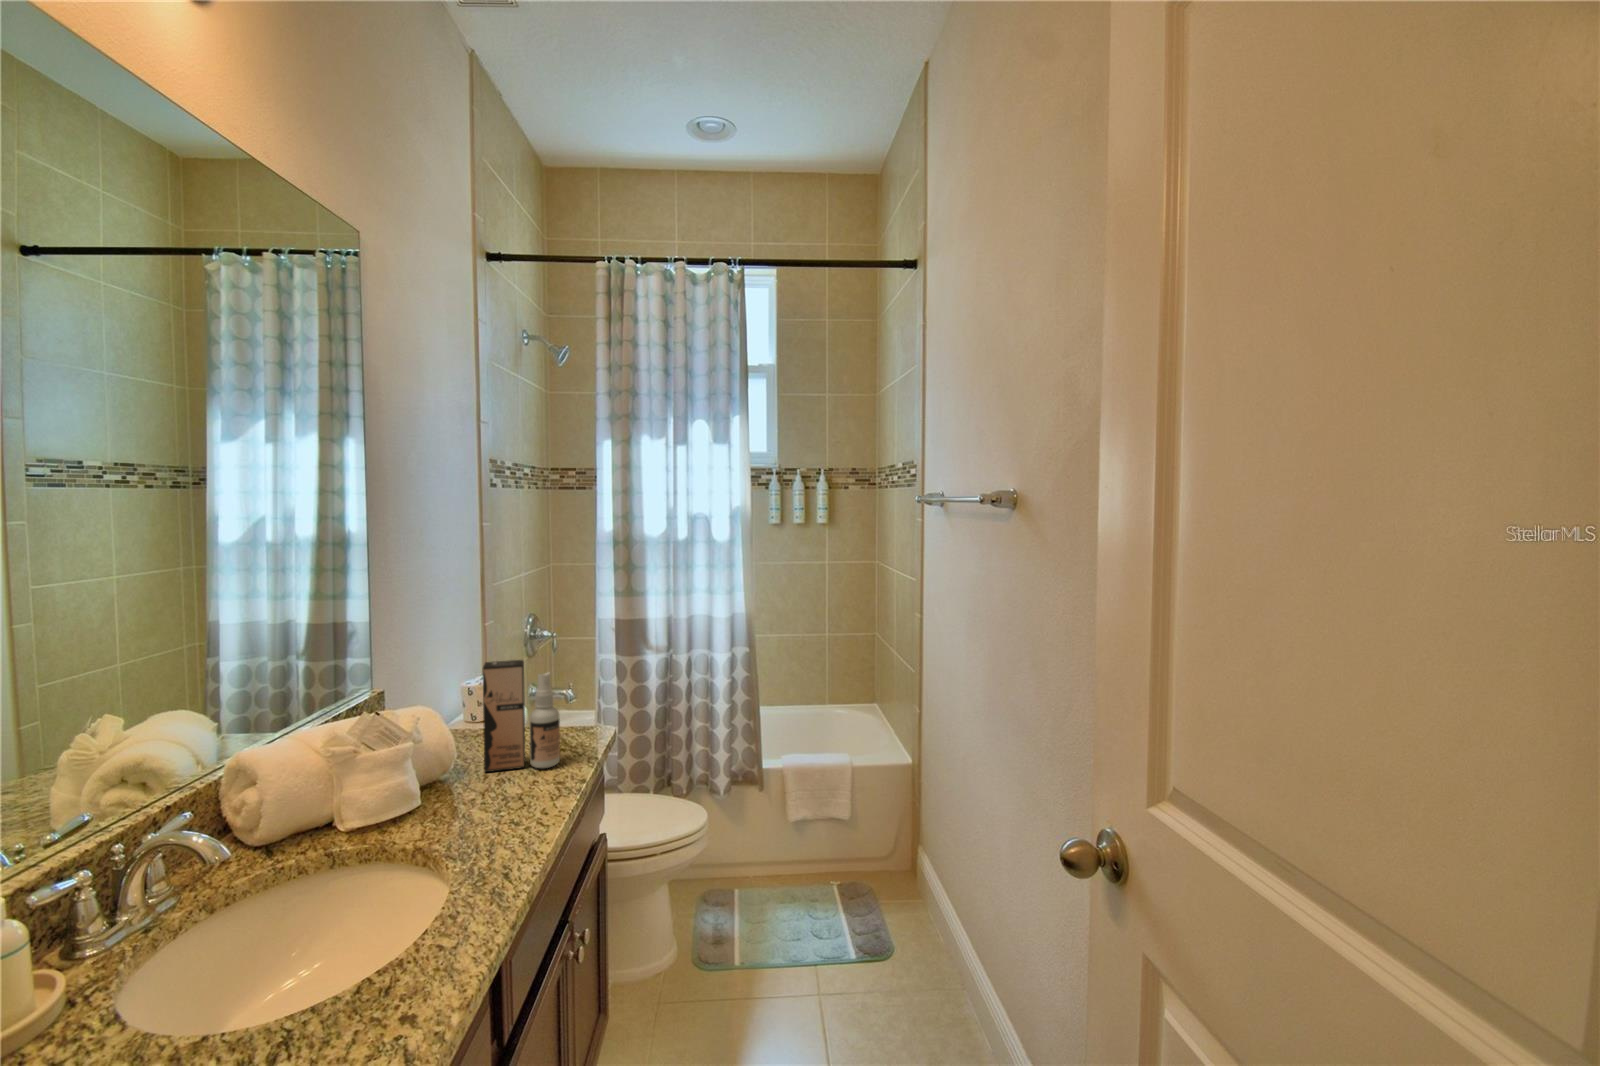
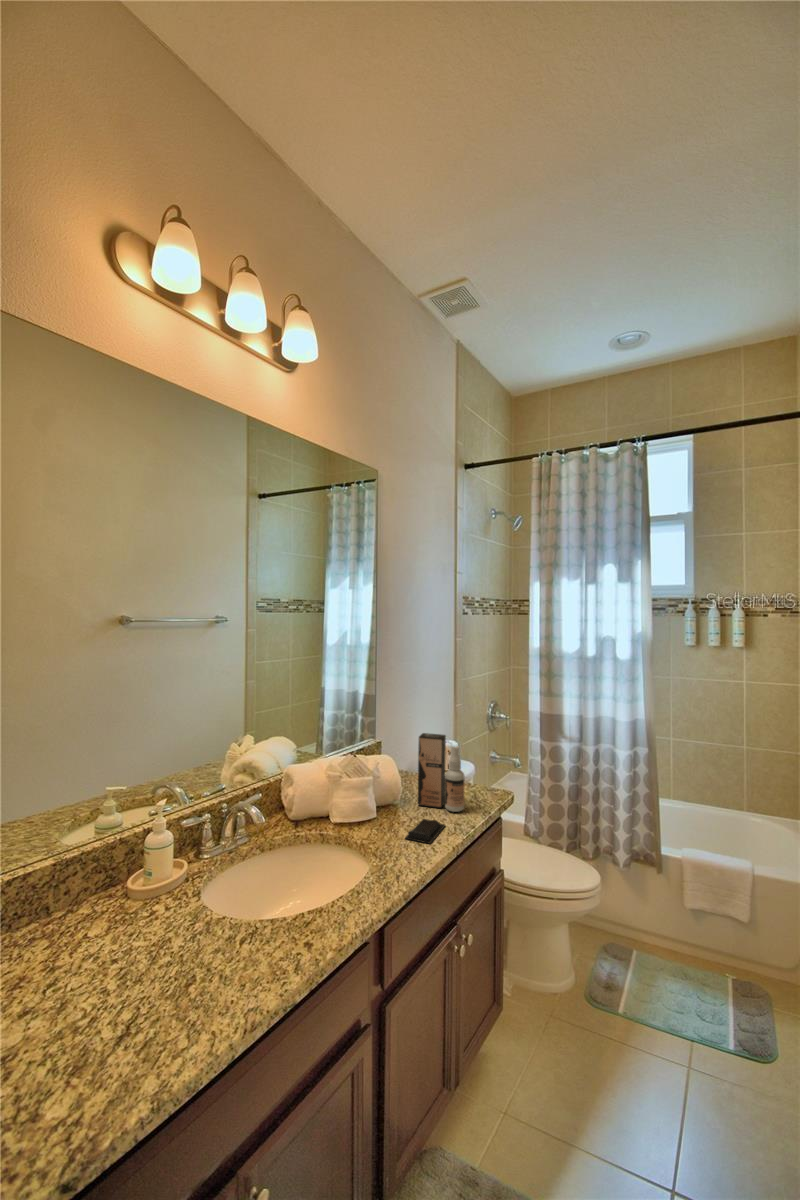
soap bar: none [489,784,543,821] -> present [405,819,445,843]

